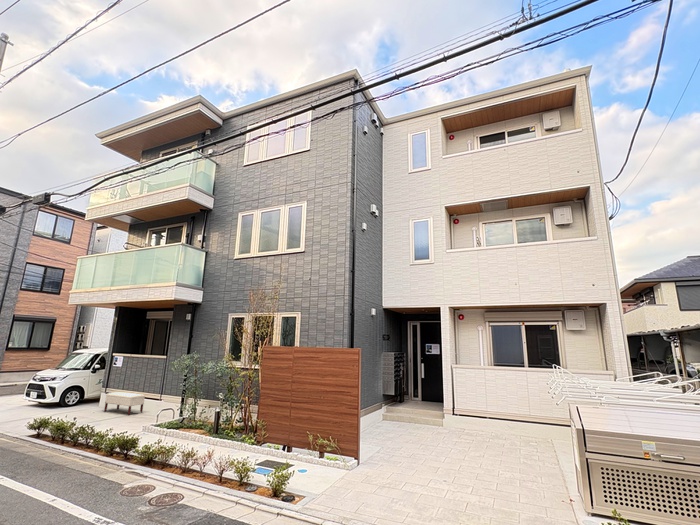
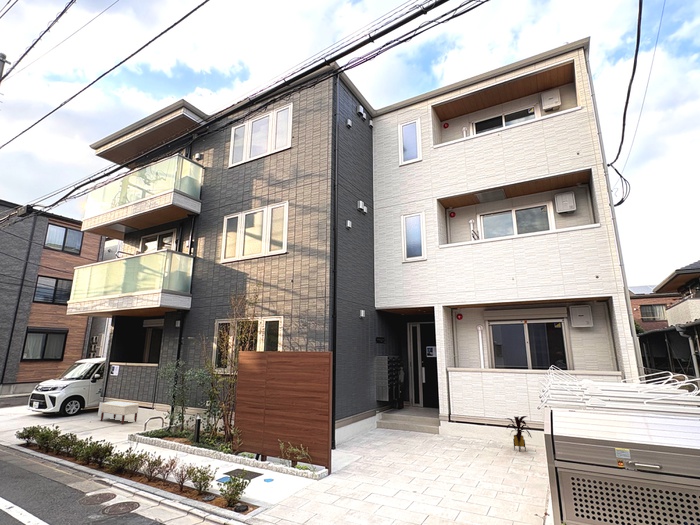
house plant: none [507,410,536,442] -> present [507,416,531,451]

